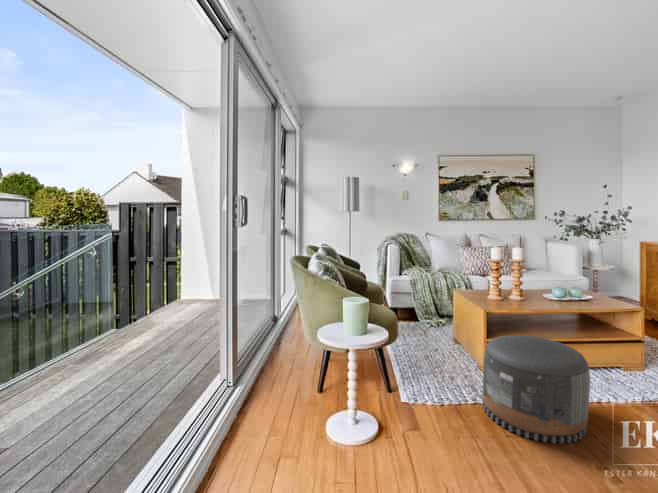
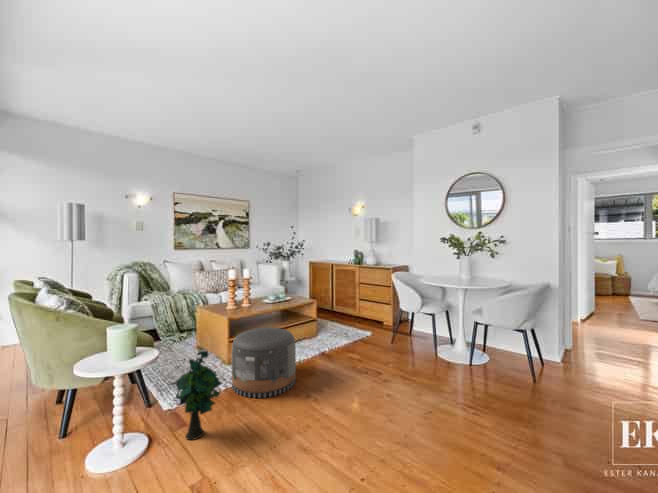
decorative plant: none [398,350,461,452] -> present [171,351,222,440]

